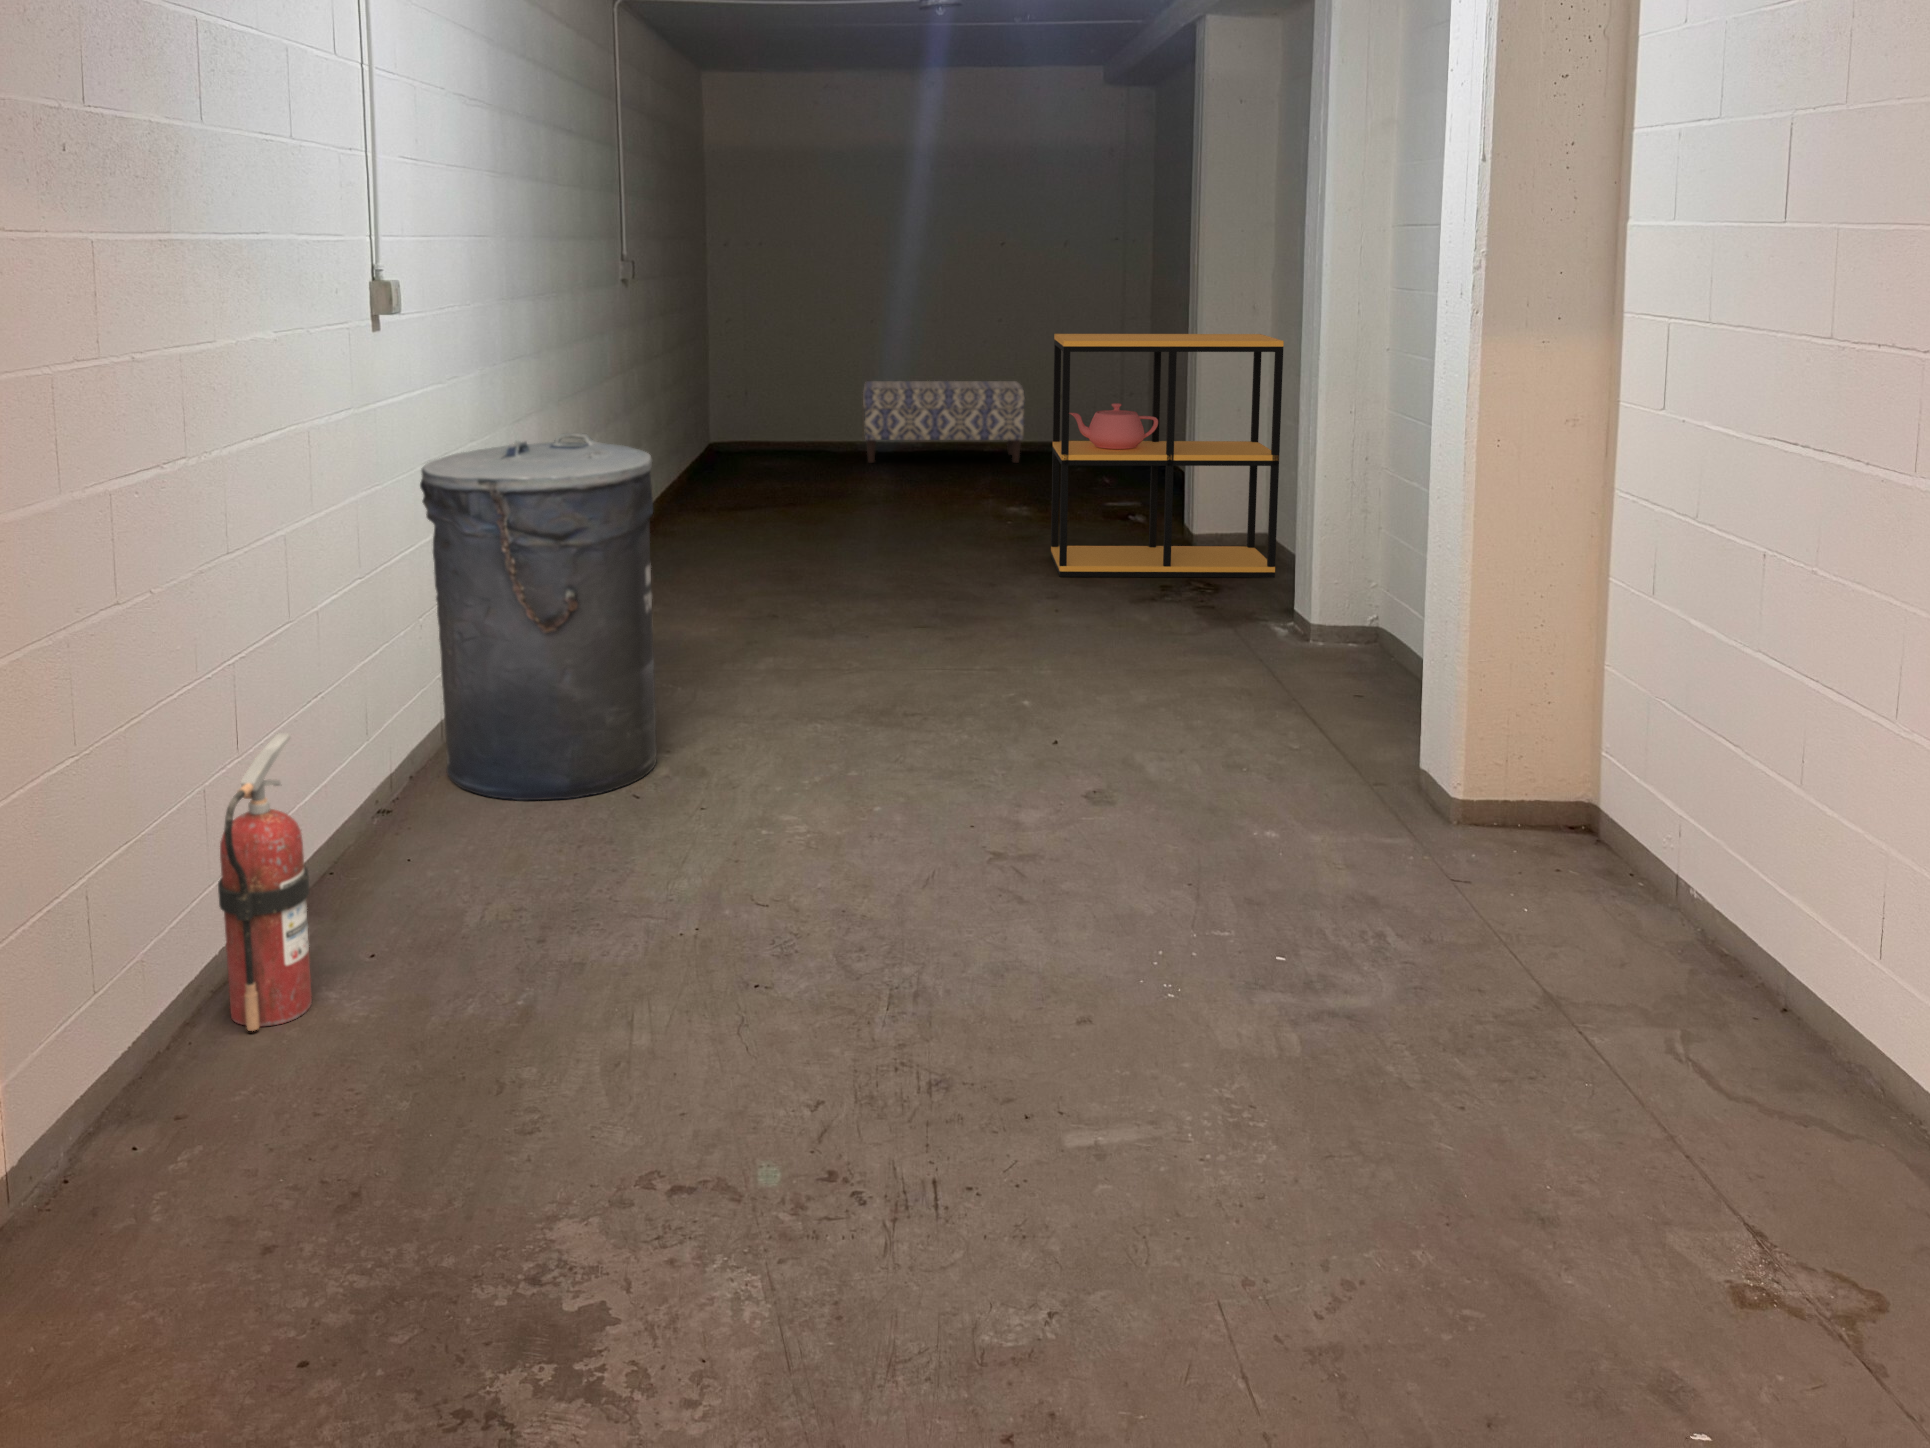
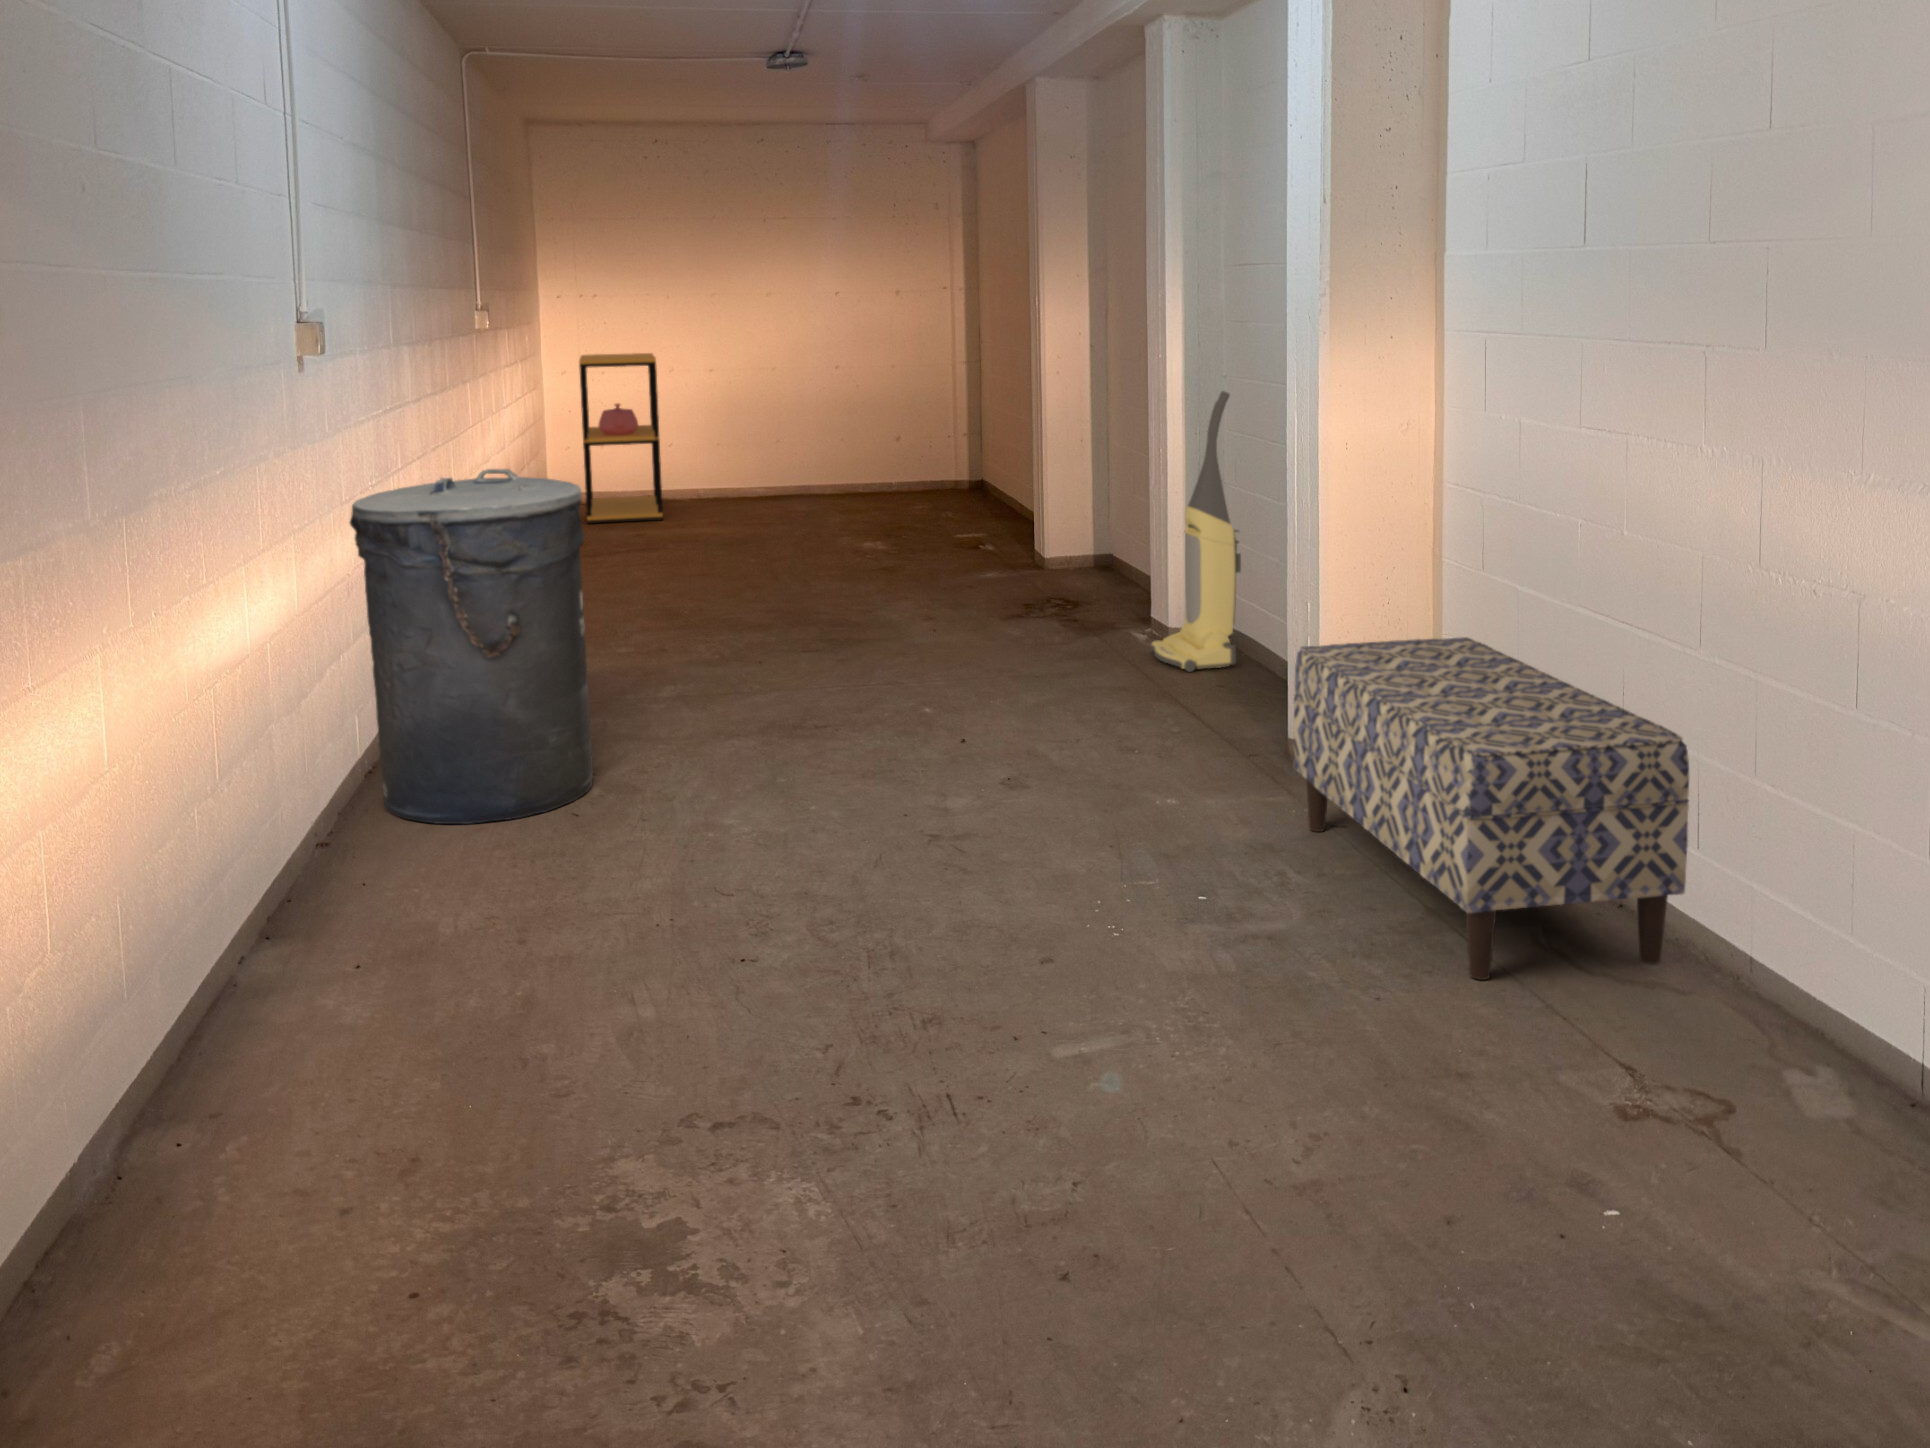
shelving unit: present [1051,334,1284,578] -> present [579,353,663,524]
vacuum cleaner: none [1282,370,1388,683] -> present [1150,391,1241,672]
bench: present [863,381,1025,463] -> present [1293,637,1689,980]
fire extinguisher: present [218,733,312,1031] -> none [216,753,312,1044]

